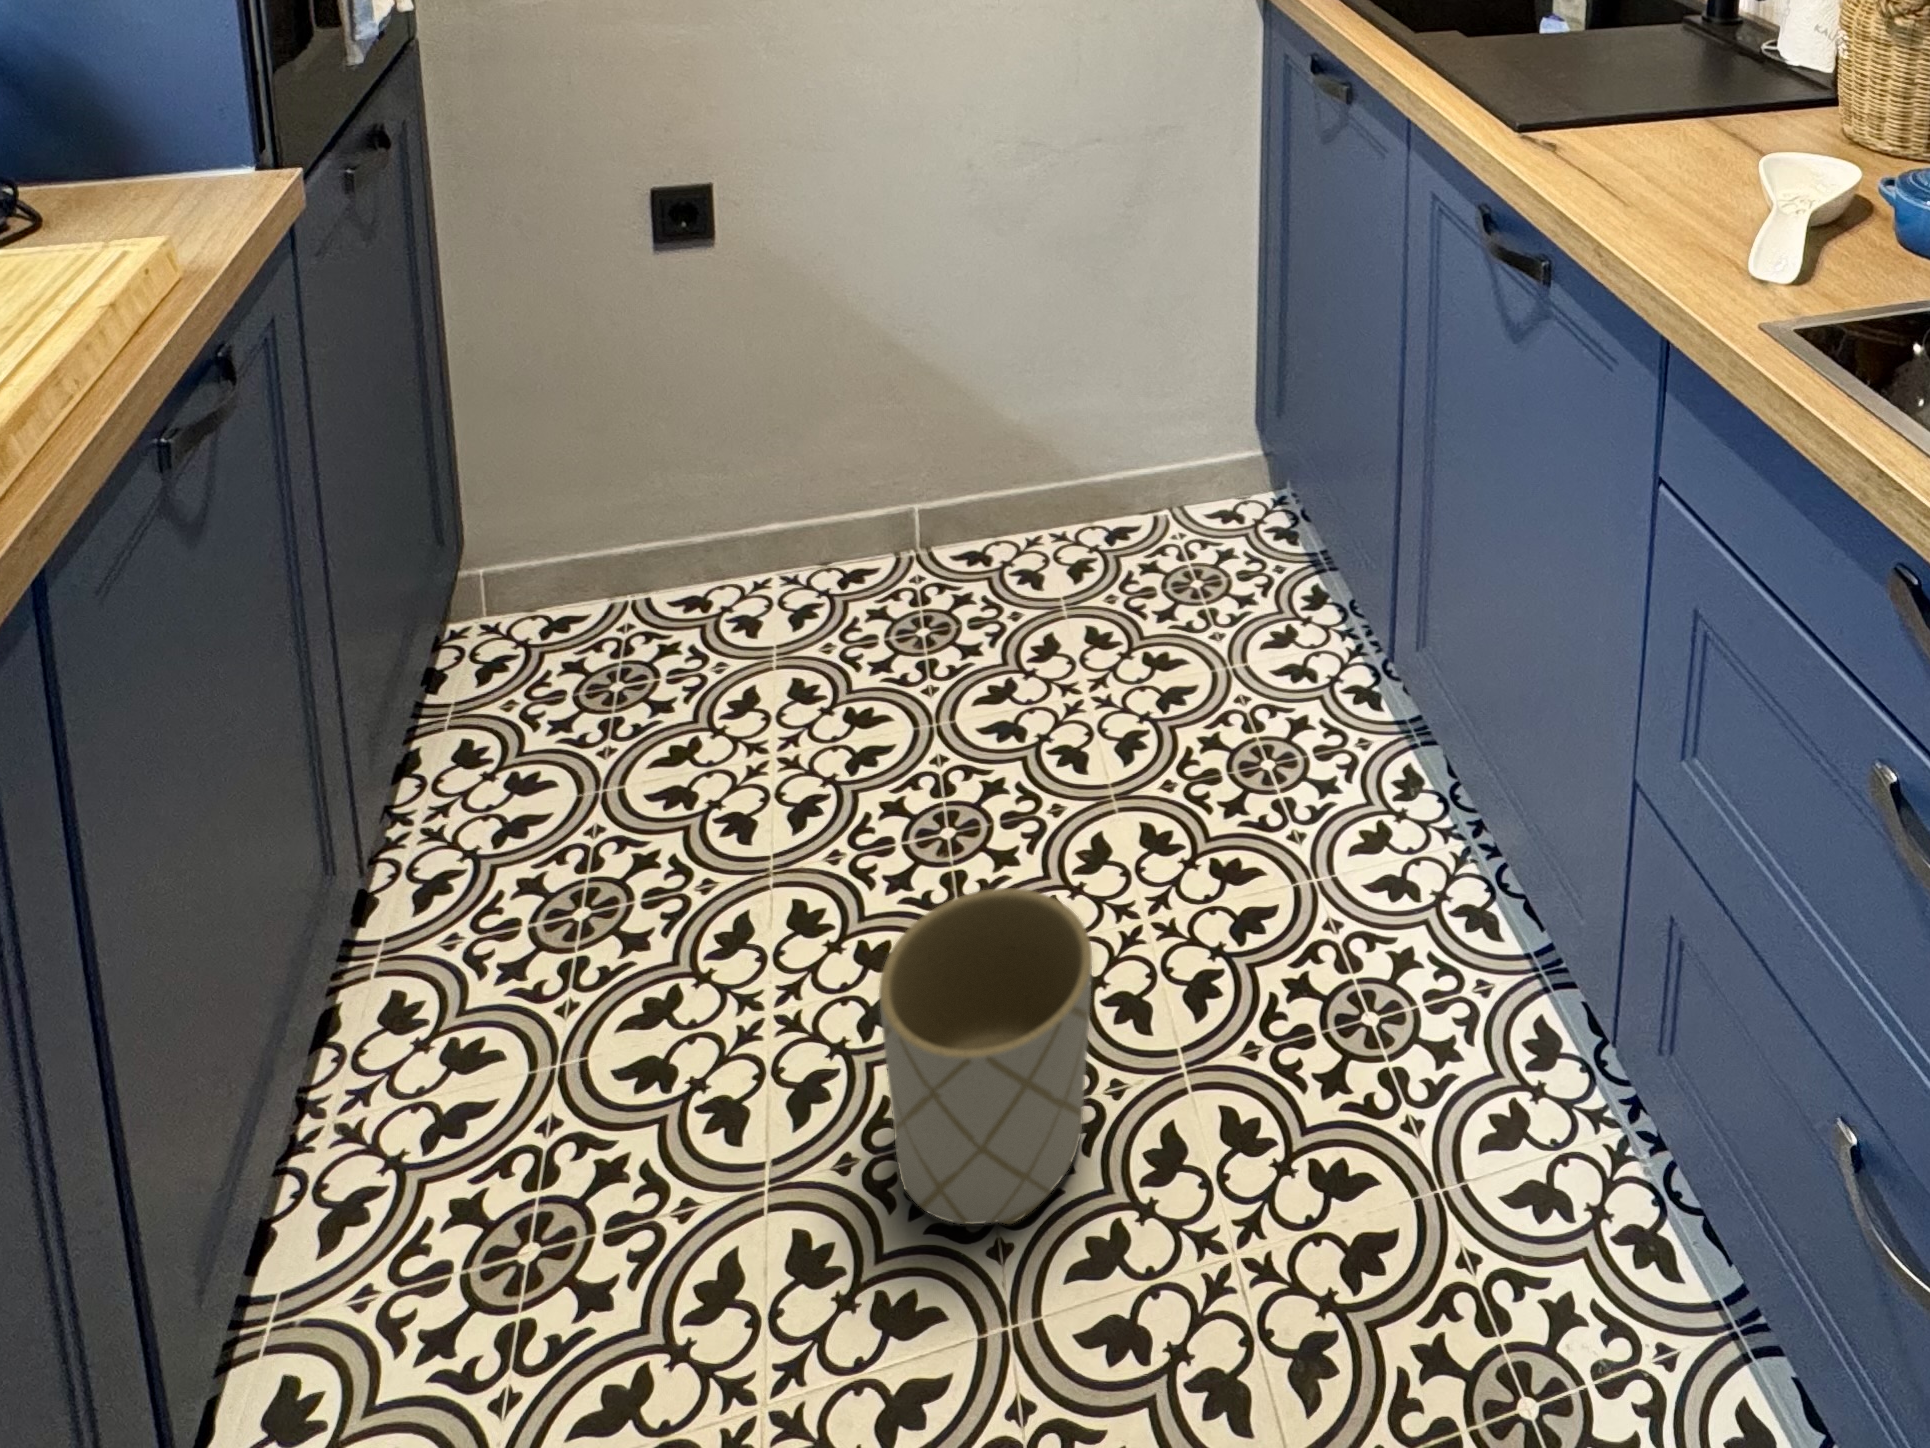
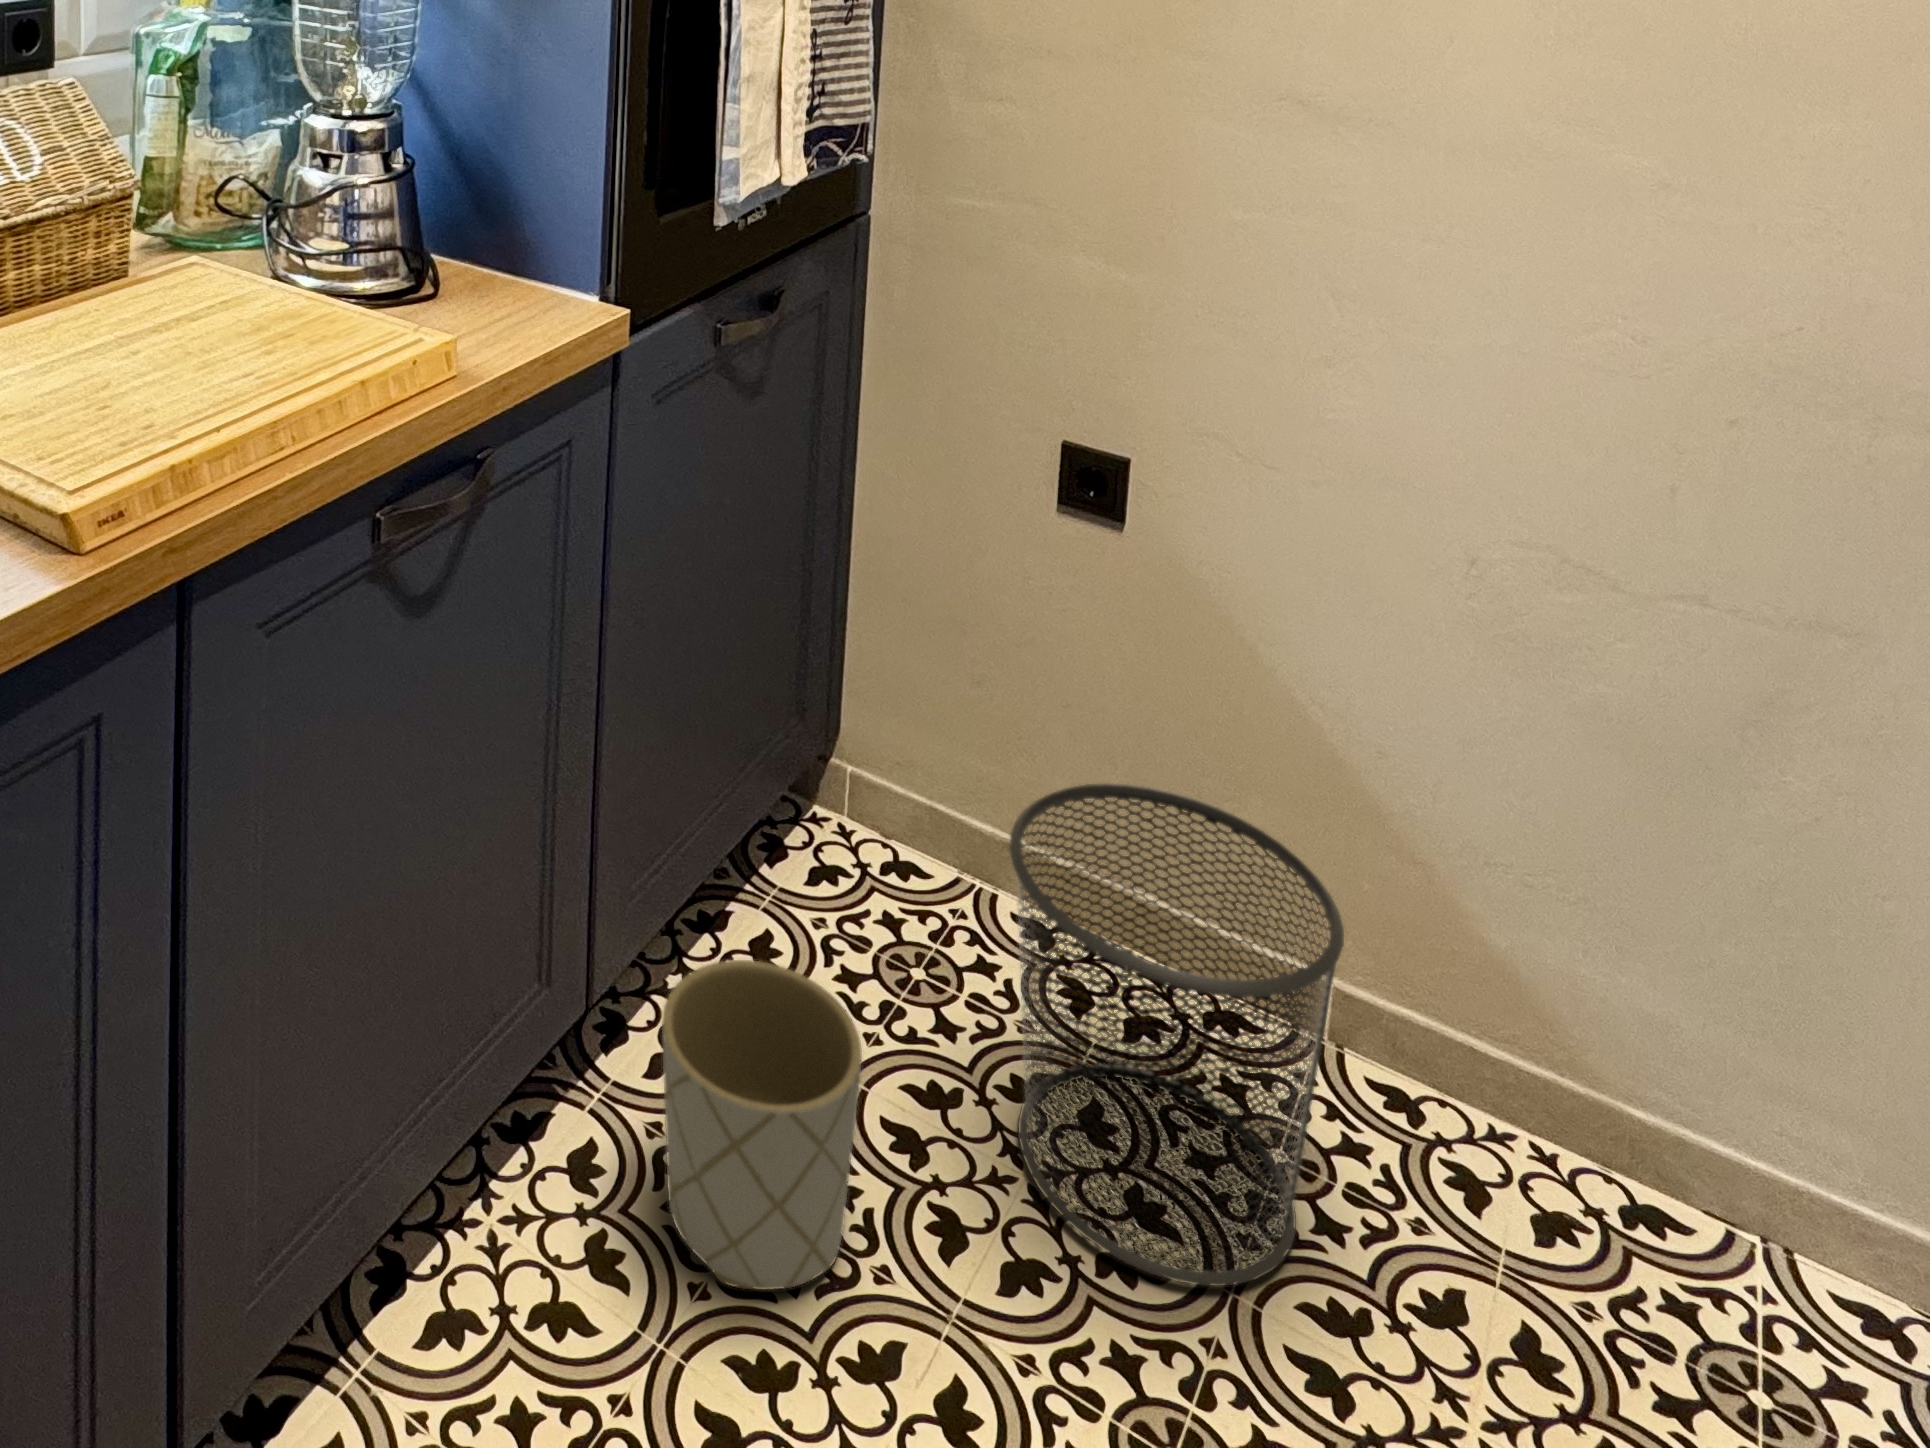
waste bin: none [1079,525,1347,926] -> present [1009,783,1344,1286]

